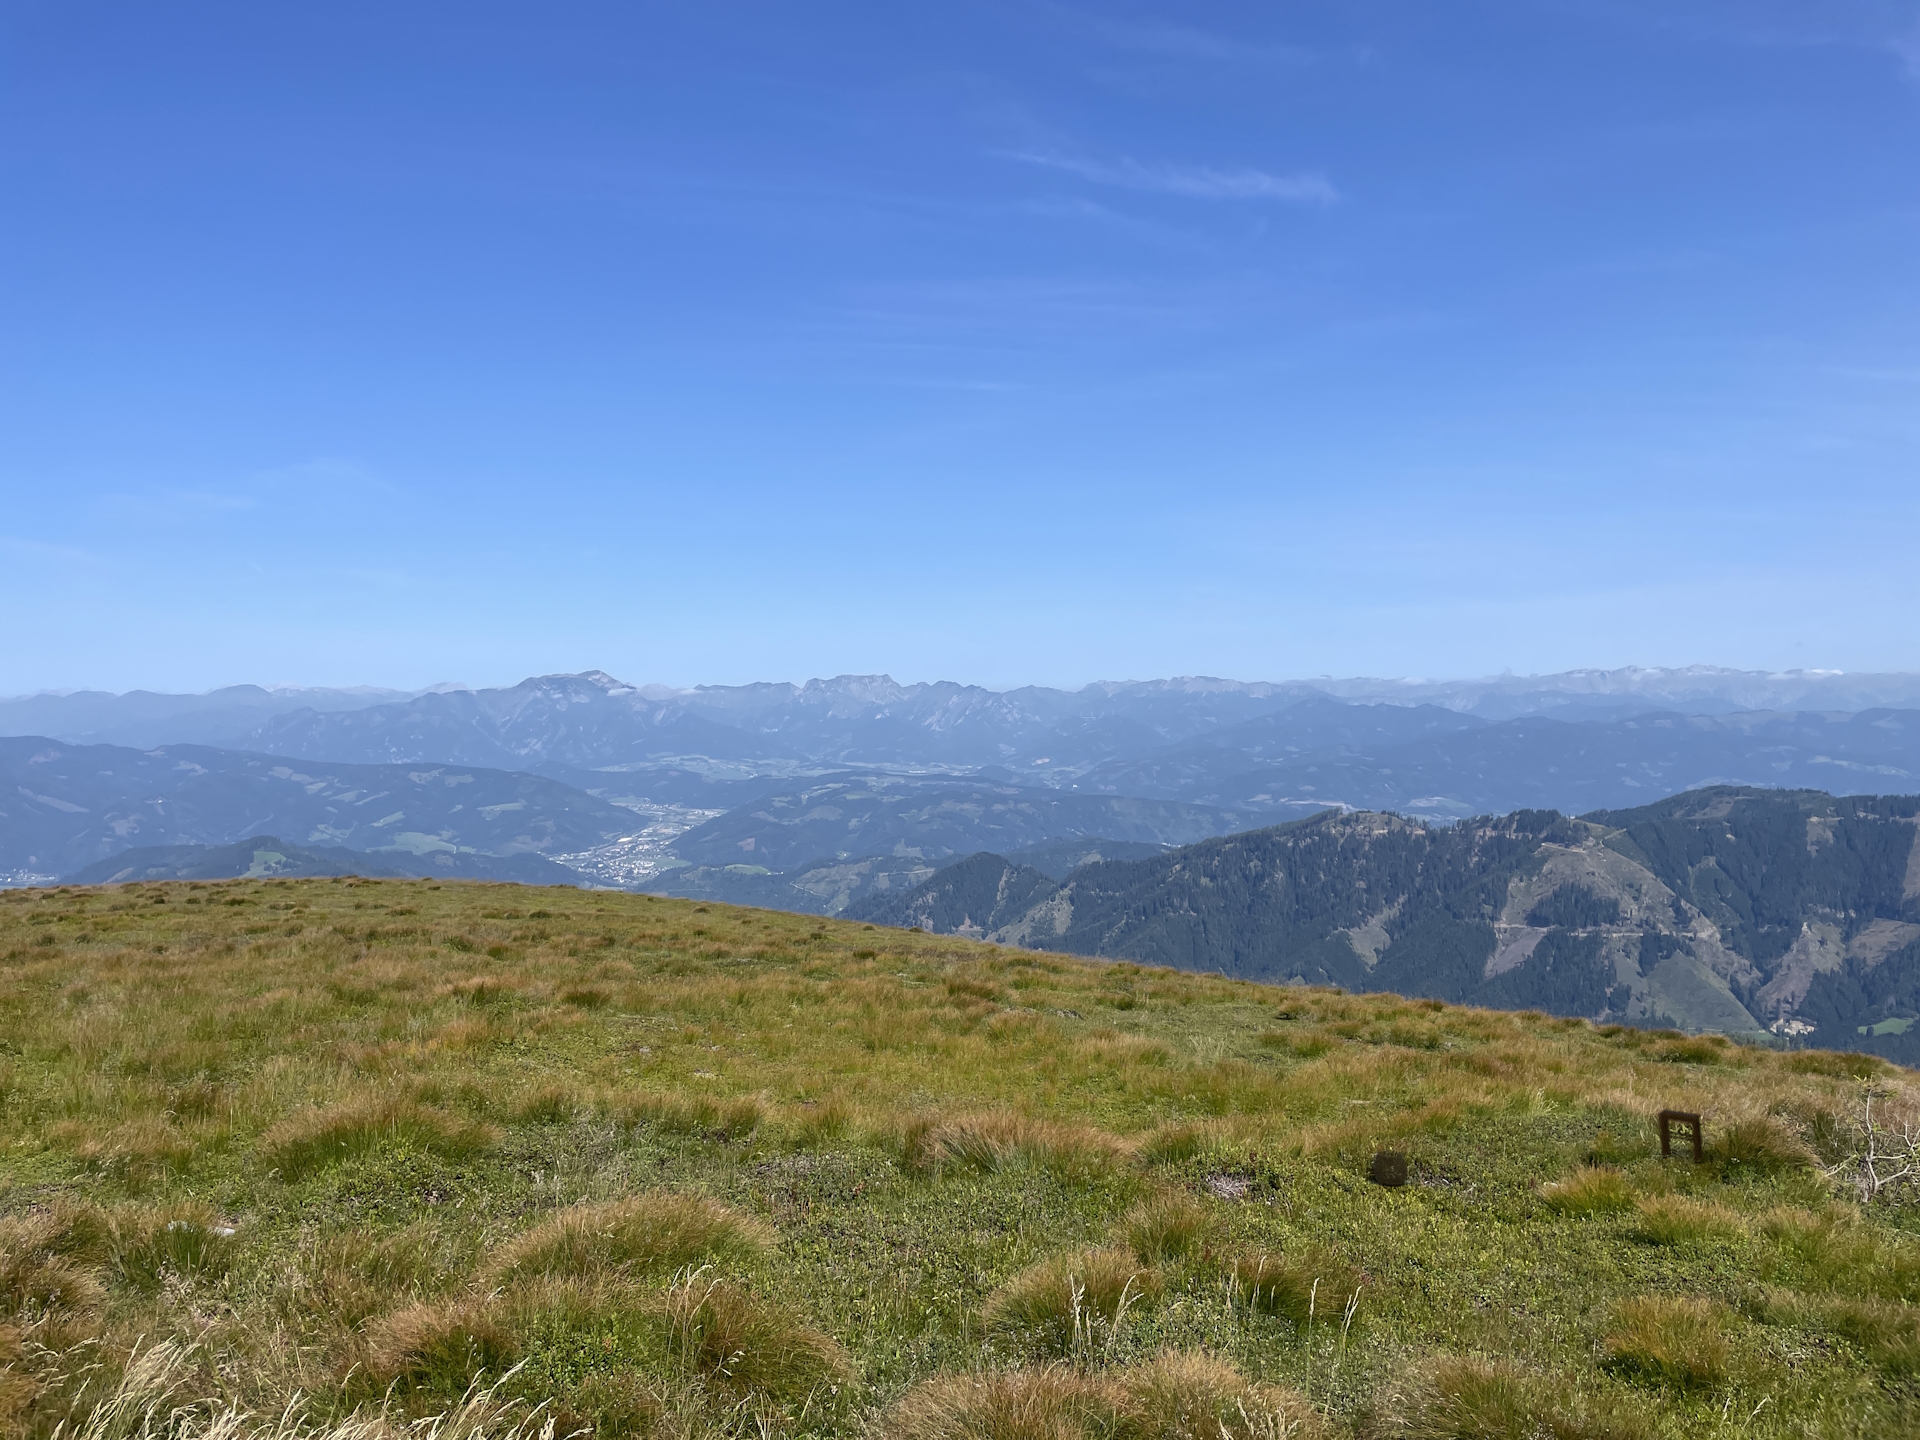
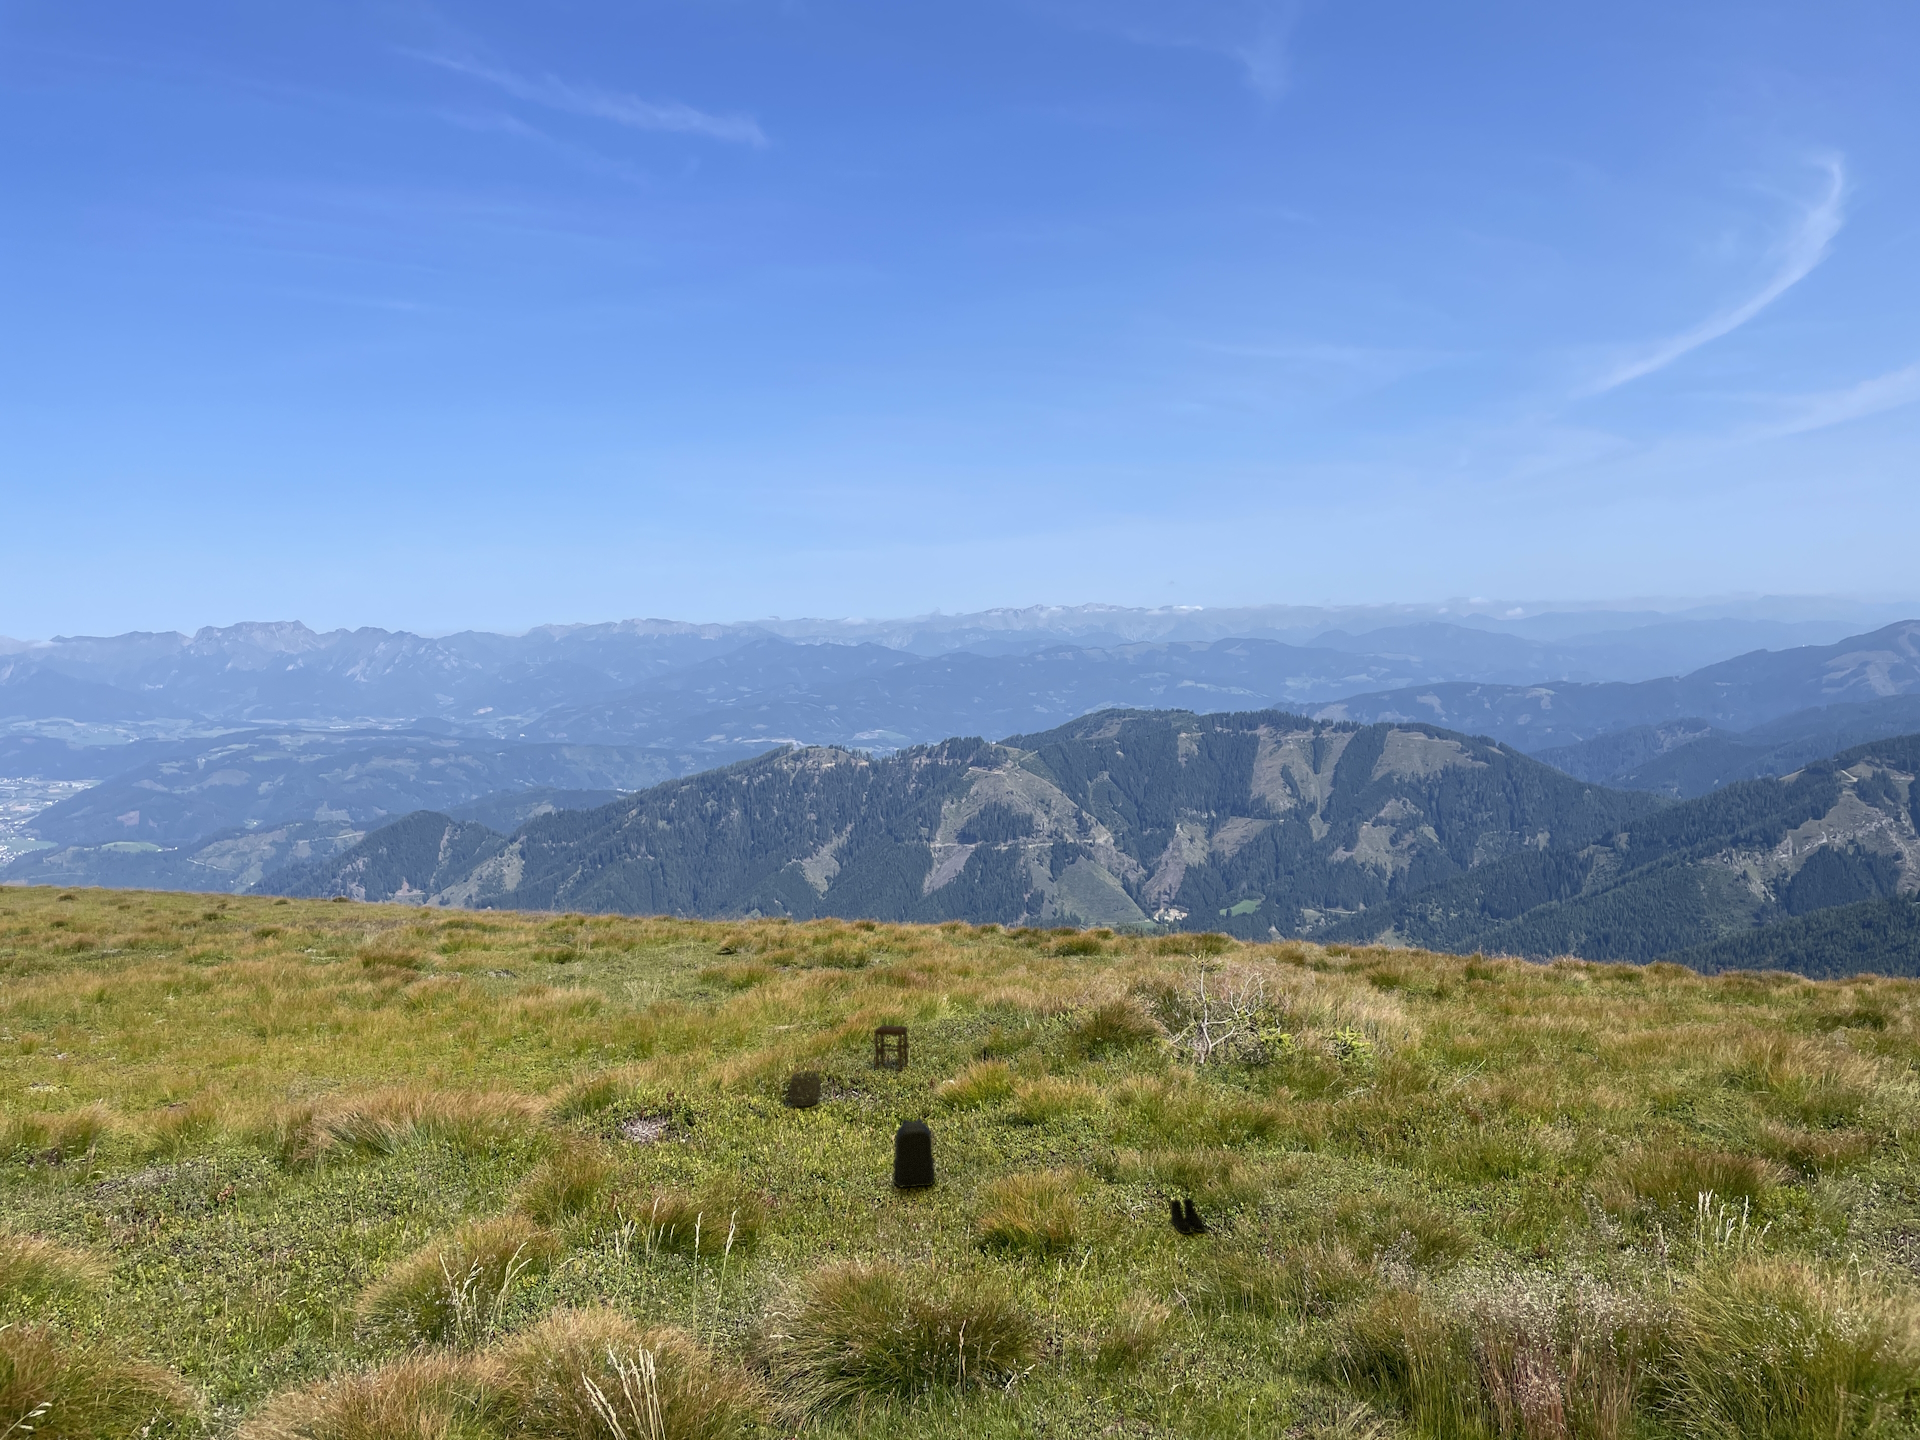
stool: present [1658,1109,1703,1163] -> present [874,1025,908,1071]
backpack: none [1491,1211,1537,1280] -> present [893,1119,935,1187]
boots: none [1823,1346,1869,1386] -> present [1171,1199,1205,1233]

